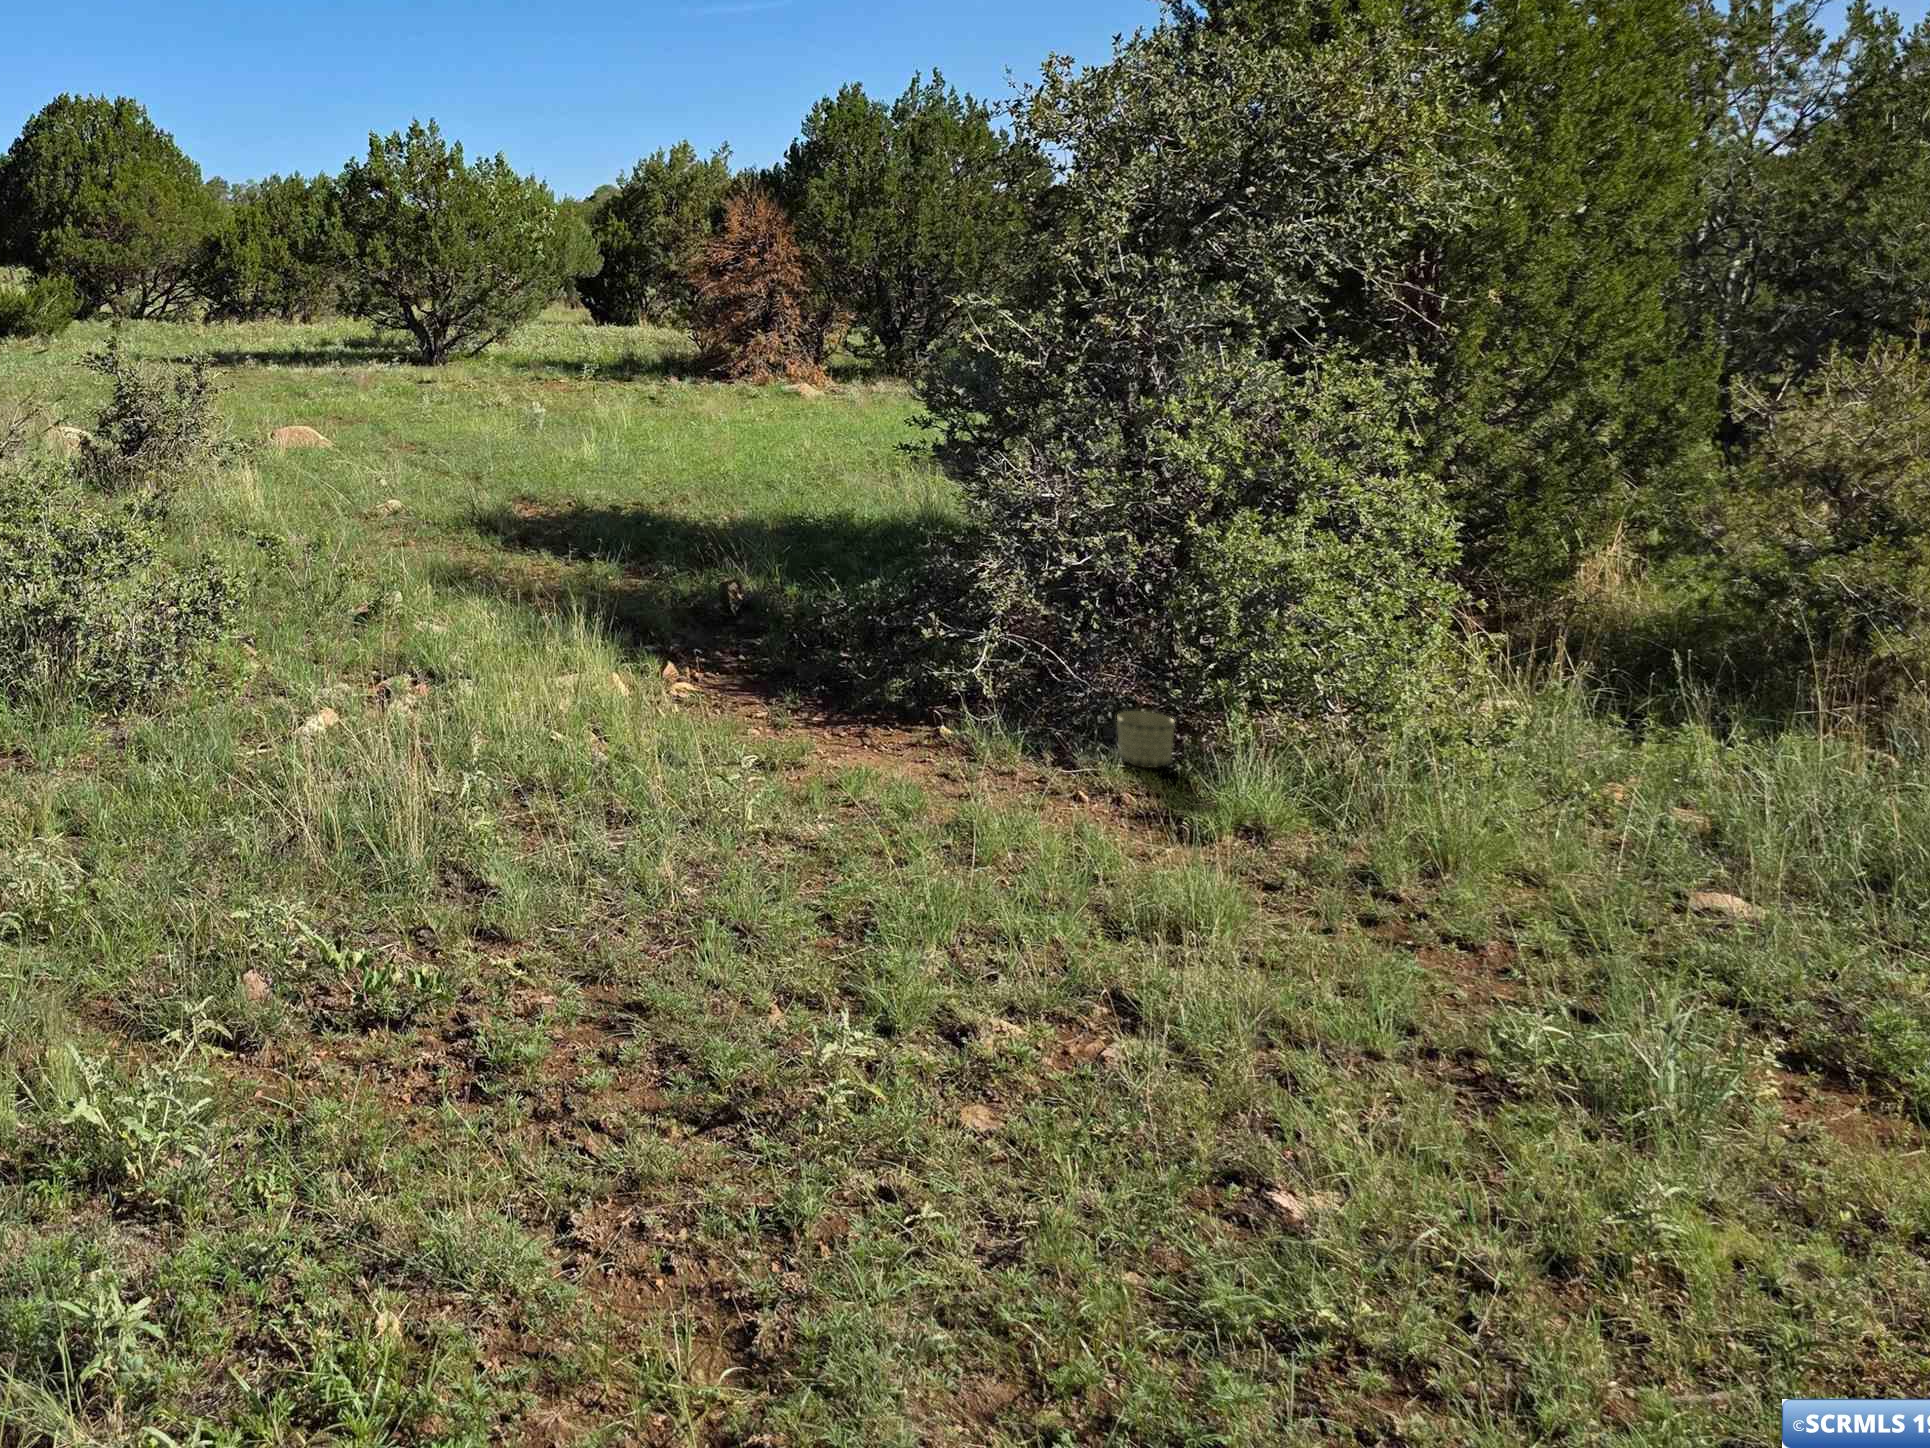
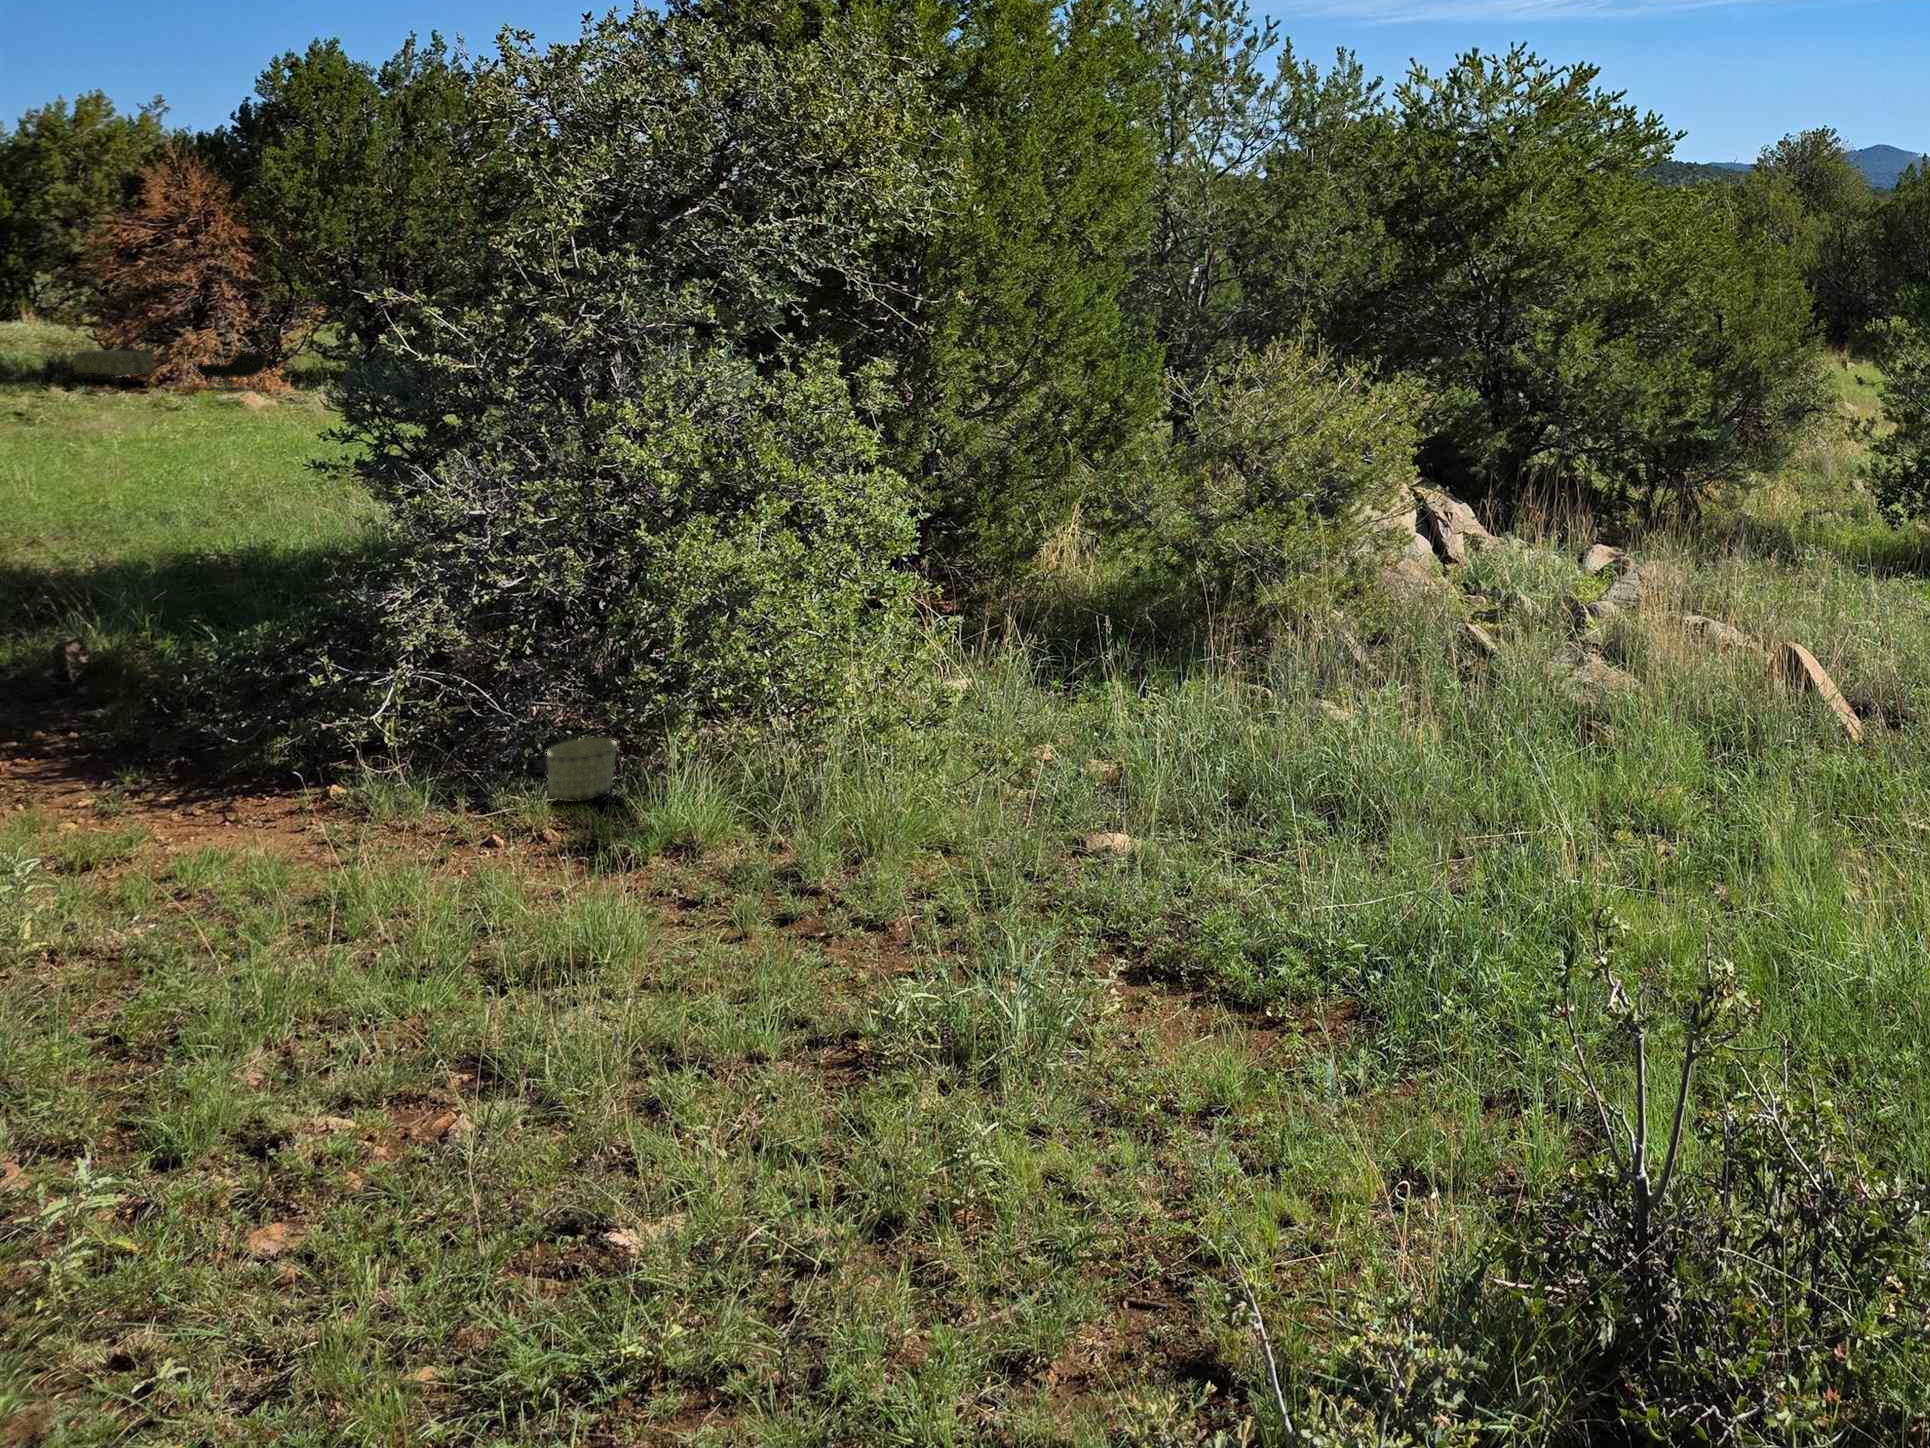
bench: none [691,349,737,377] -> present [74,350,154,383]
lounge chair: none [763,352,808,384] -> present [197,352,268,389]

